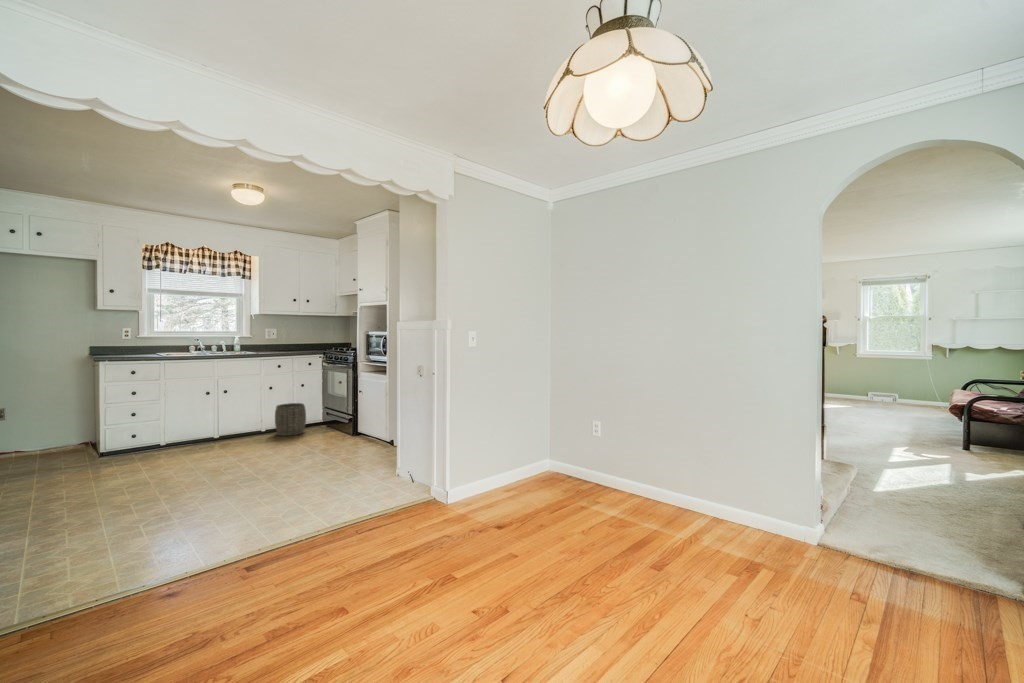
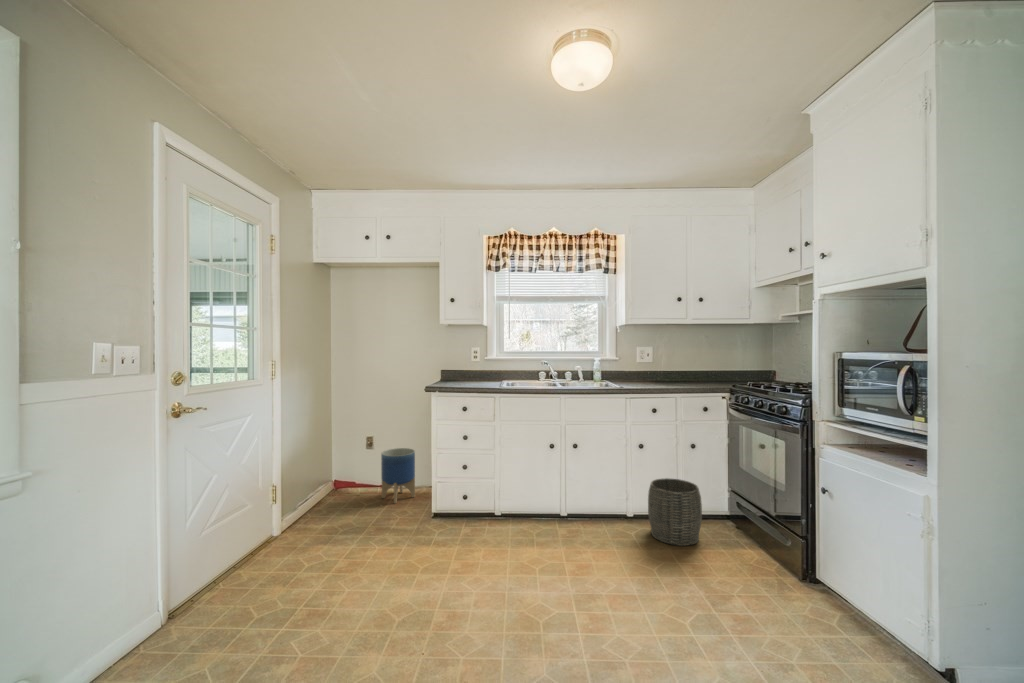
planter: none [22,414,63,458] -> present [381,448,415,503]

